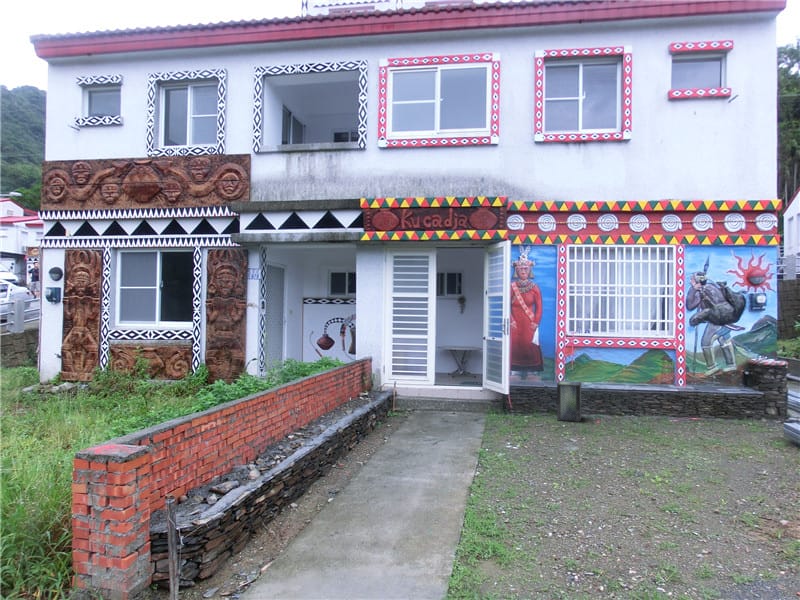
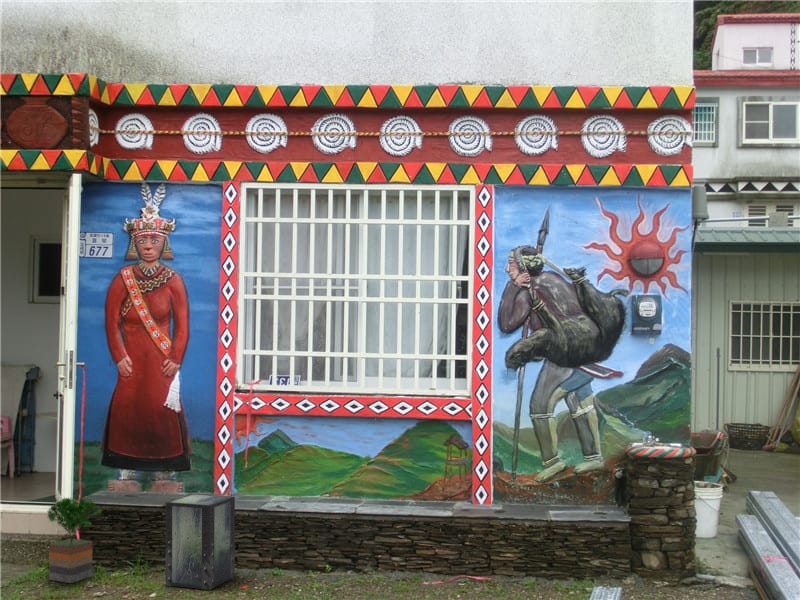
potted tree: none [499,382,522,419] -> present [48,498,101,583]

